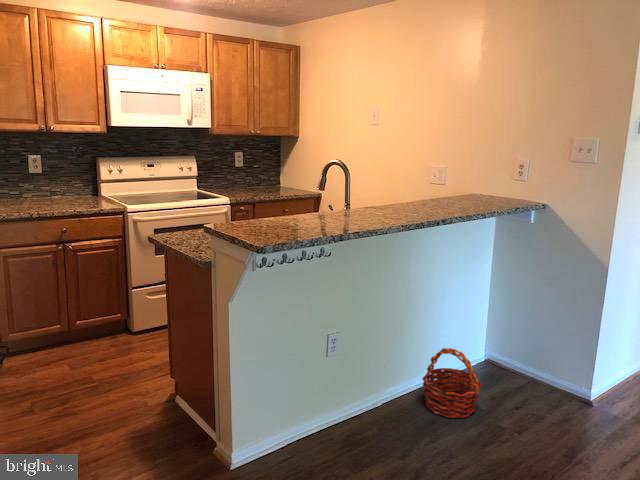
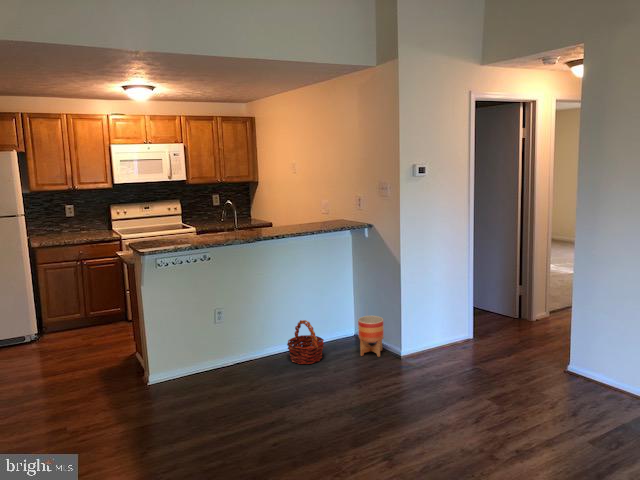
planter: none [518,338,562,401] -> present [358,316,384,357]

